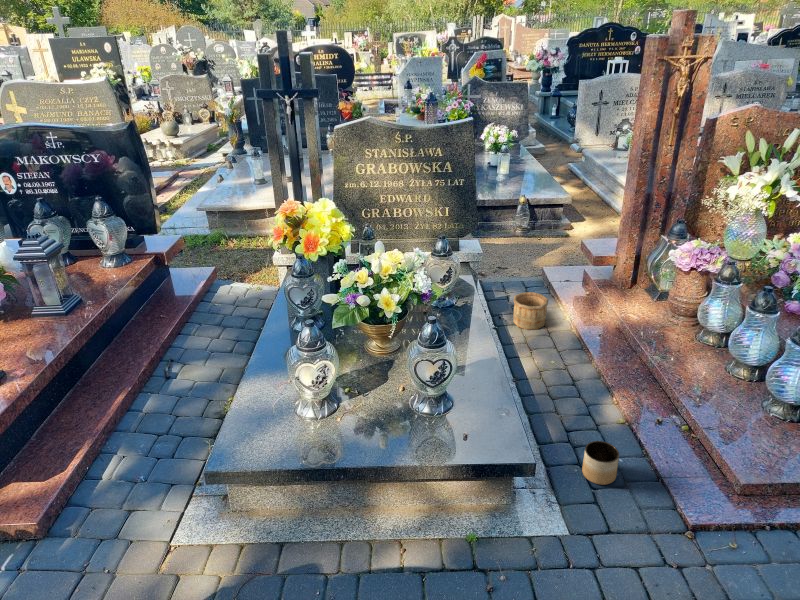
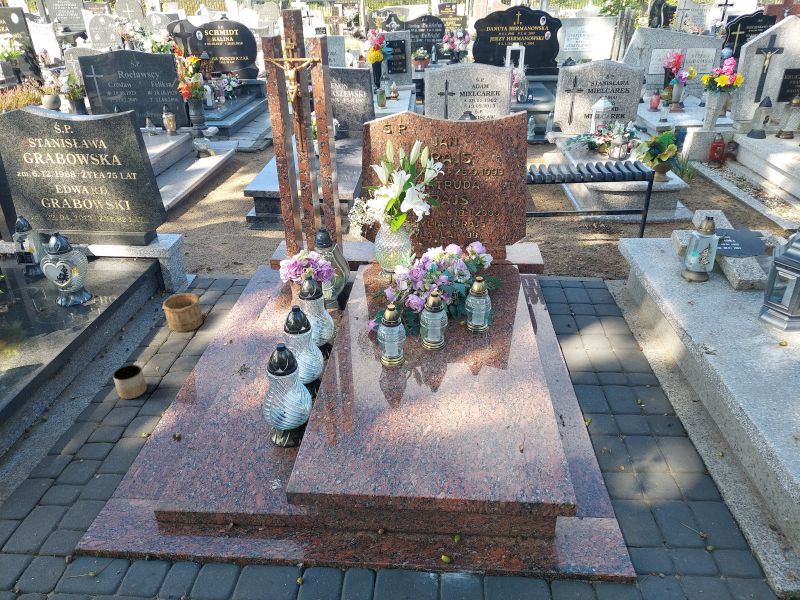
planter: present [582,441,619,485] -> present [113,365,147,399]

